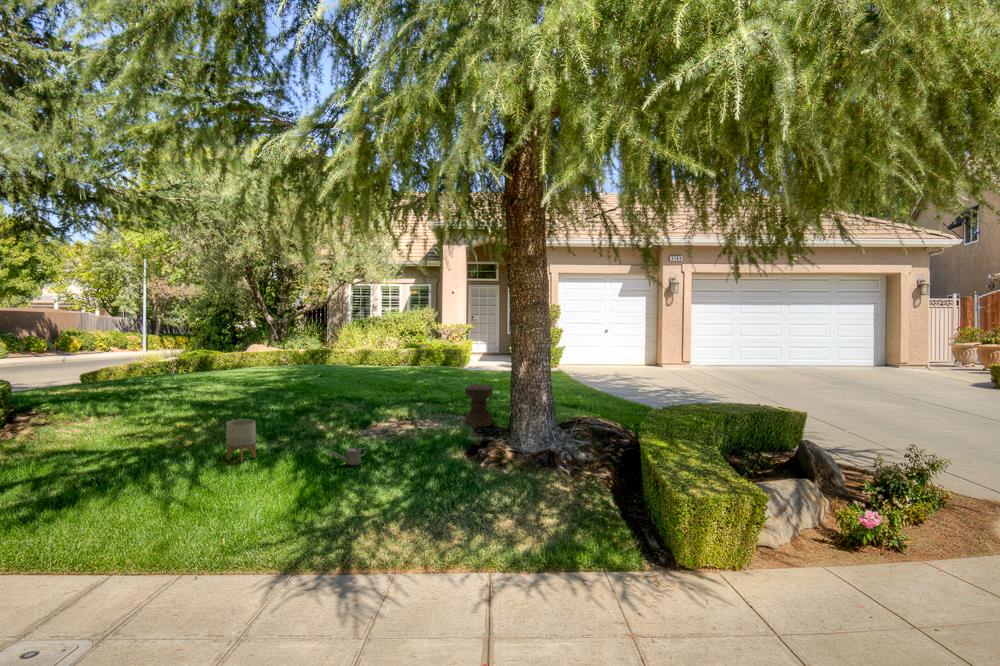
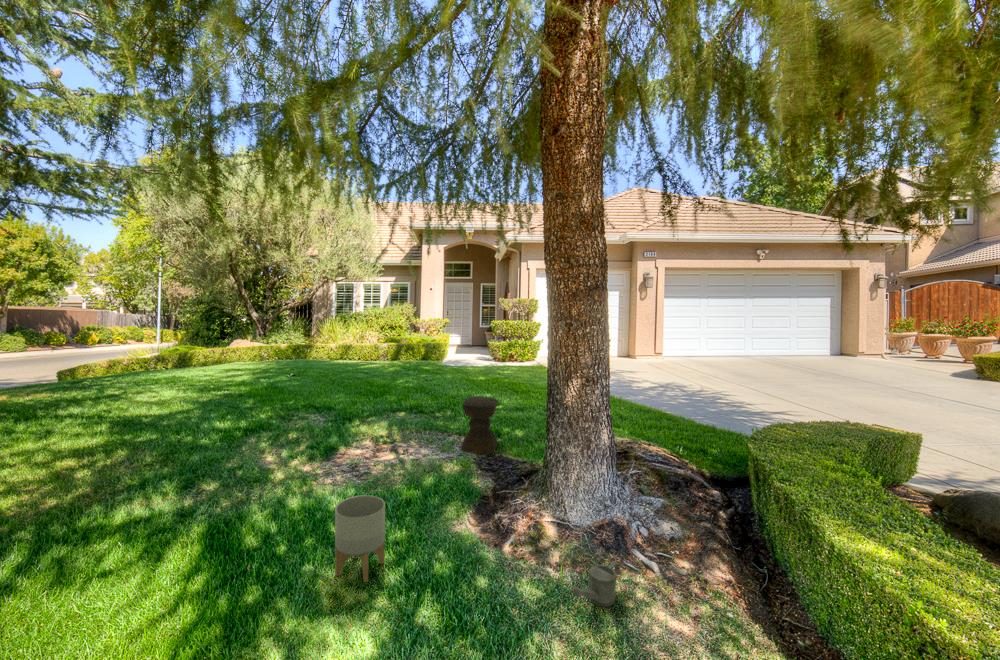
planter: present [227,419,256,462] -> present [335,495,385,582]
watering can: present [331,448,367,465] -> present [573,562,618,607]

